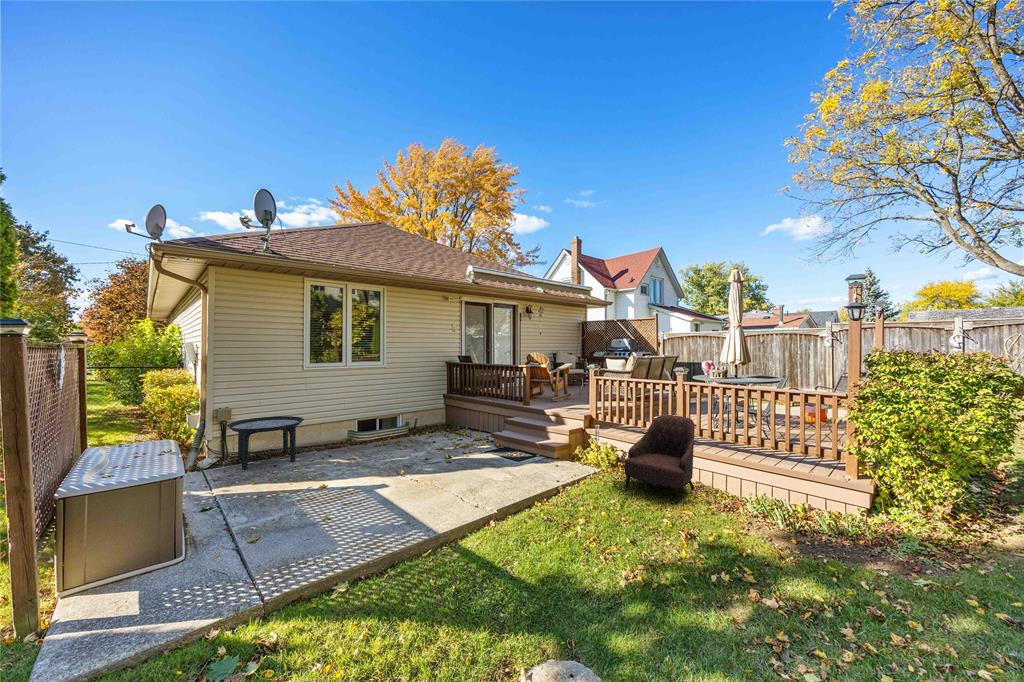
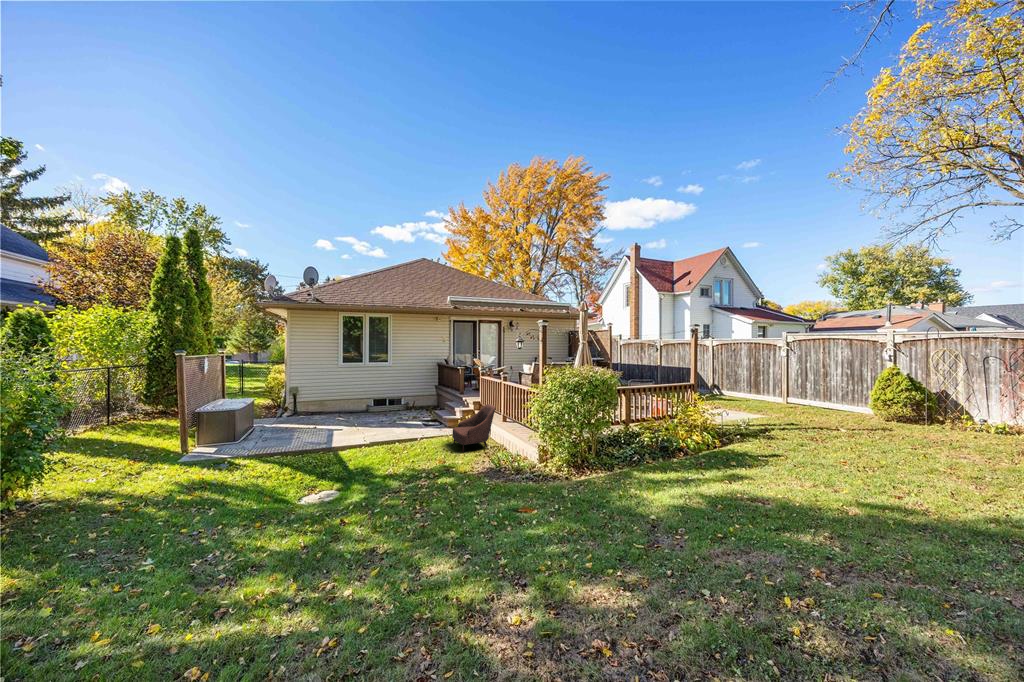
round table: present [227,416,304,469] -> none [295,392,334,418]

